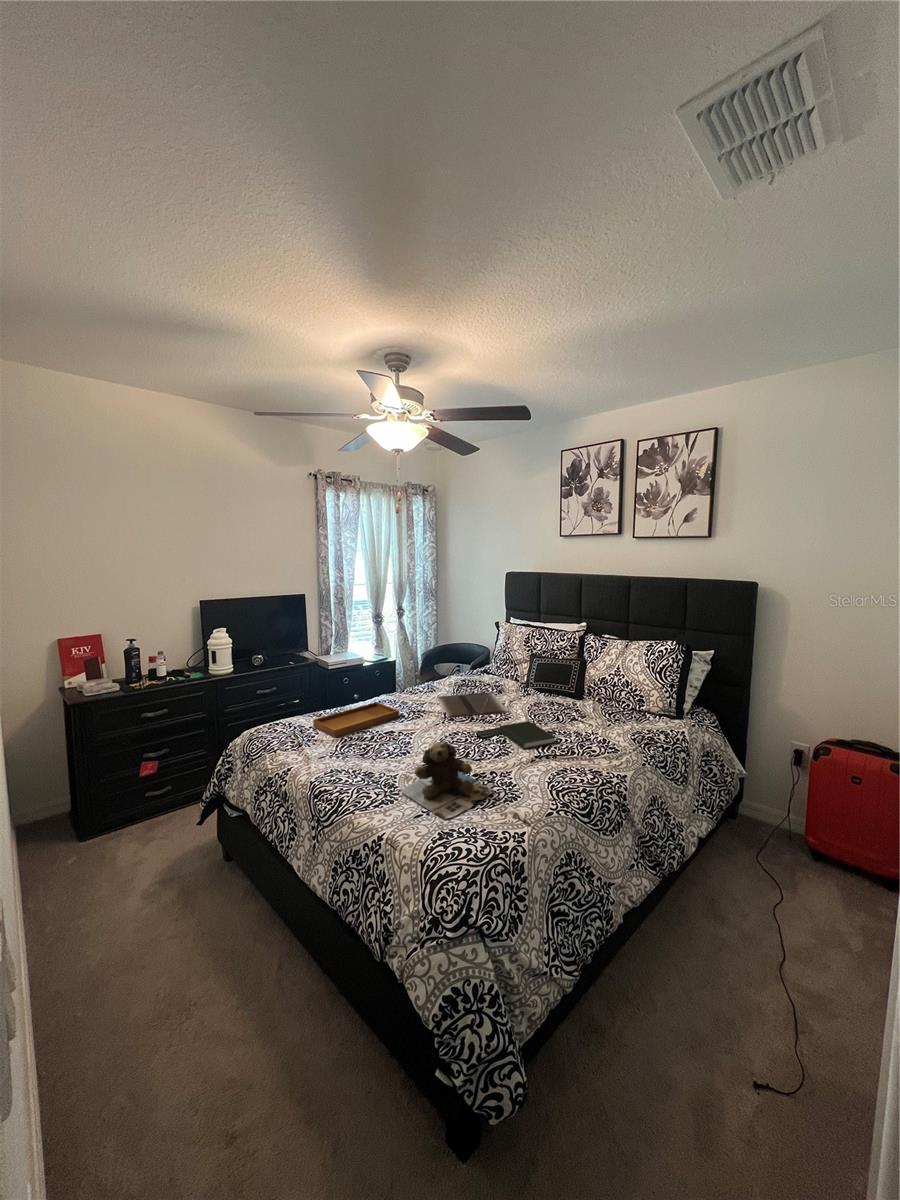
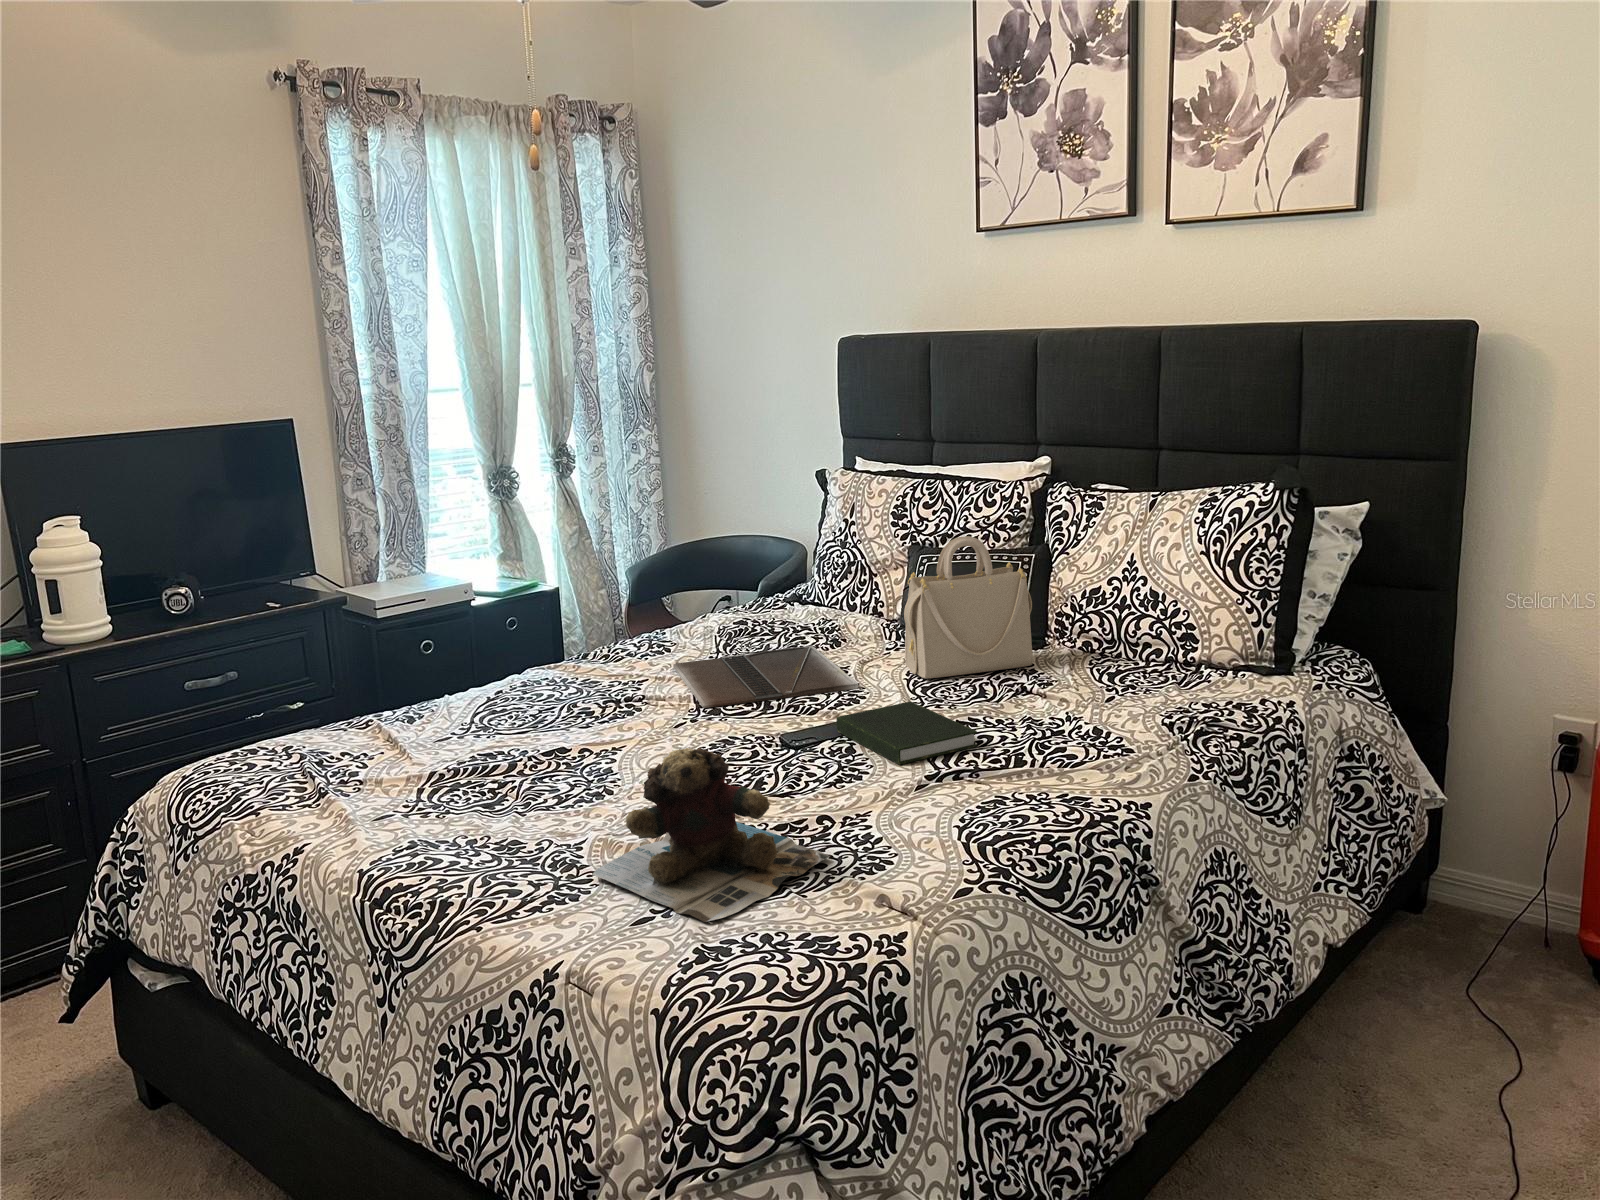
handbag: none [527,655,577,710] -> present [904,536,1033,679]
tray: present [313,694,399,738] -> none [345,664,574,774]

